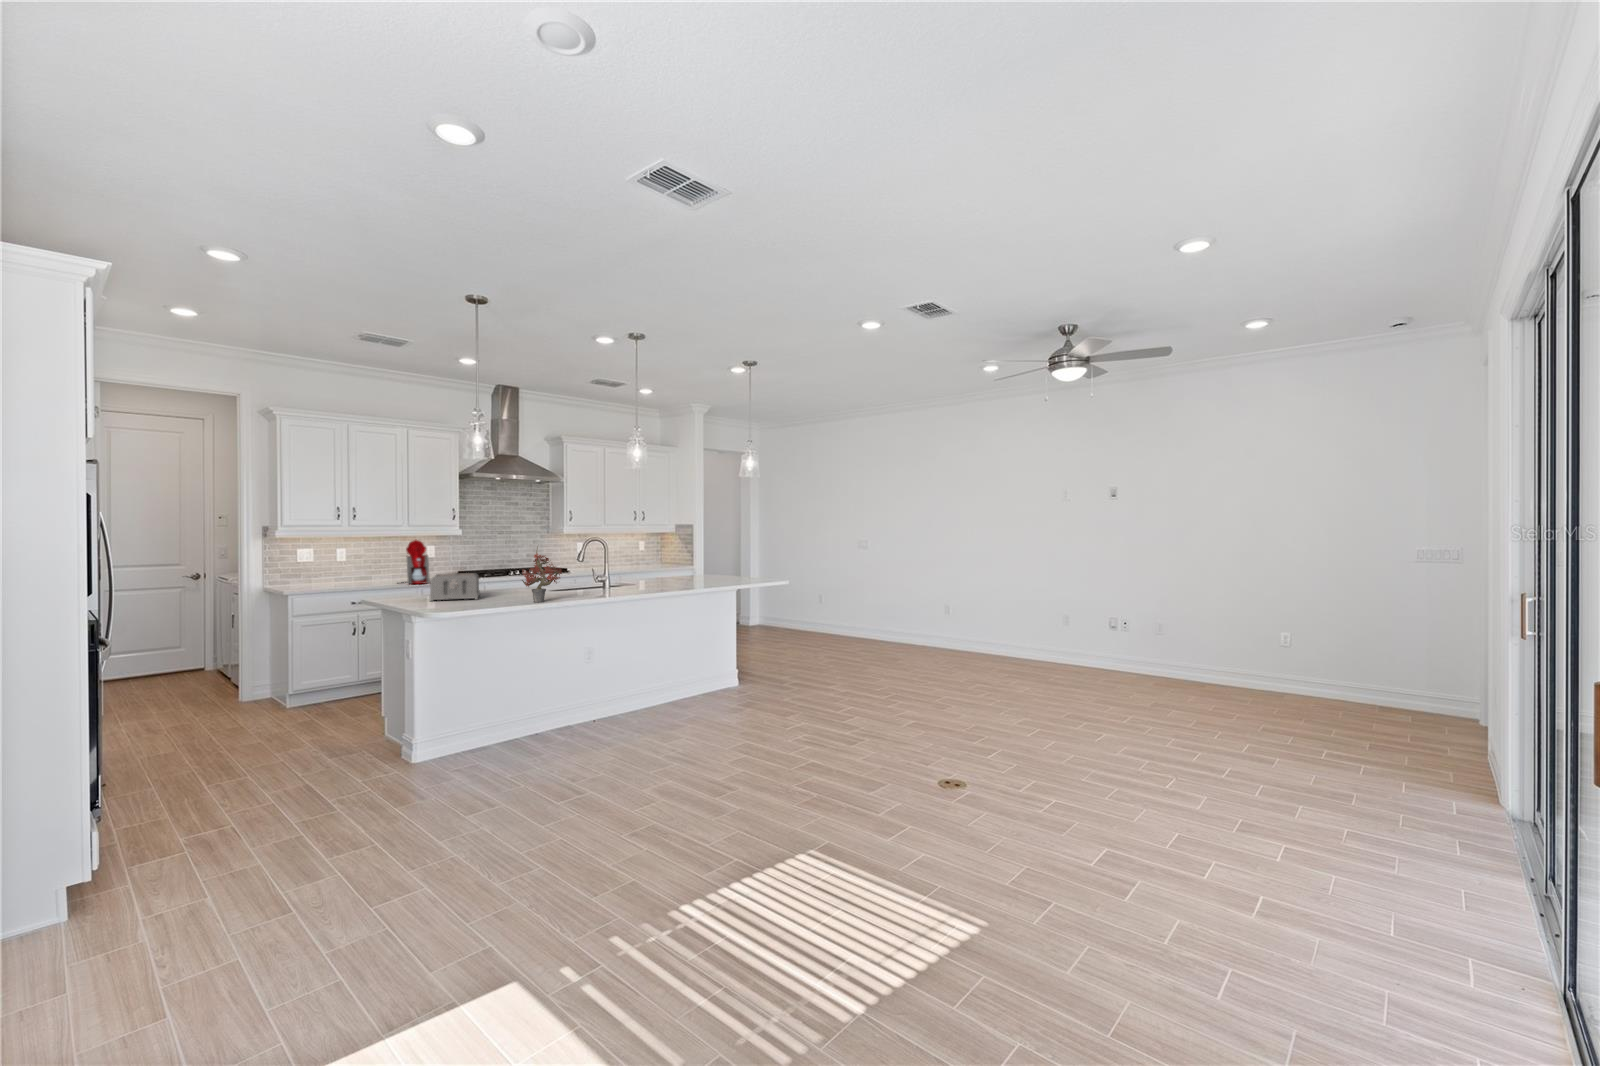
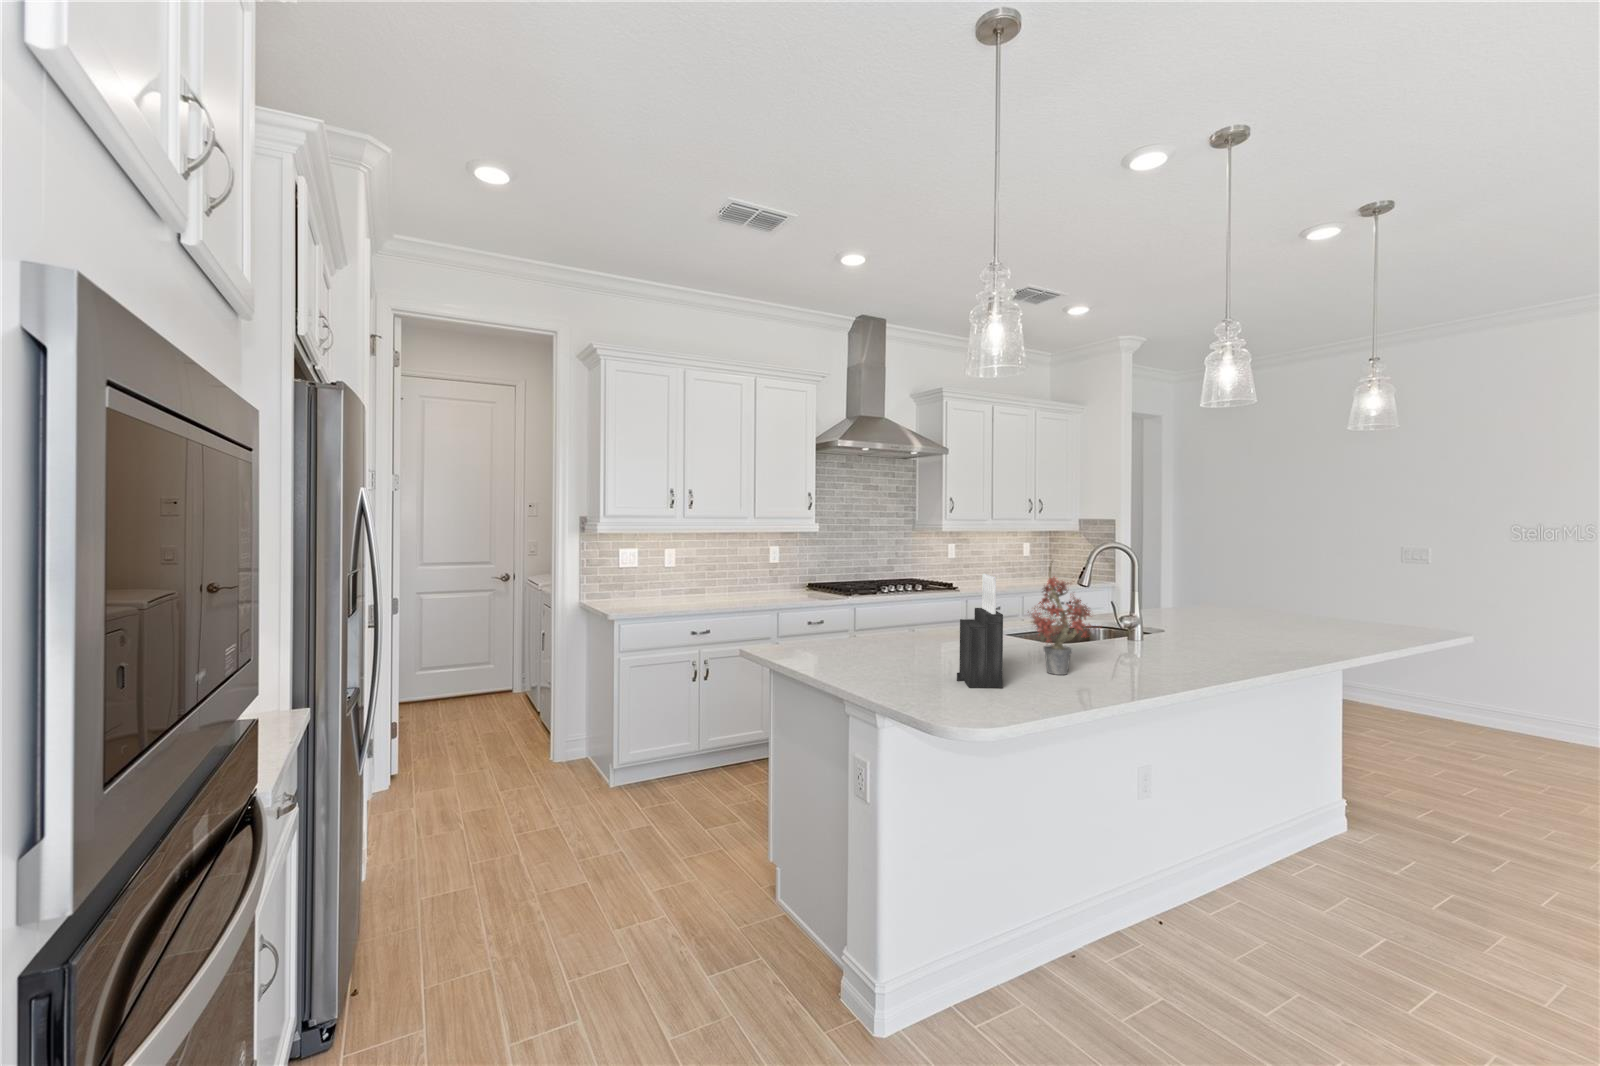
coffee maker: present [401,540,430,584] -> none [742,539,787,605]
knife block: none [476,552,499,607] -> present [957,574,1003,688]
toaster: present [430,573,480,601] -> none [838,603,926,657]

